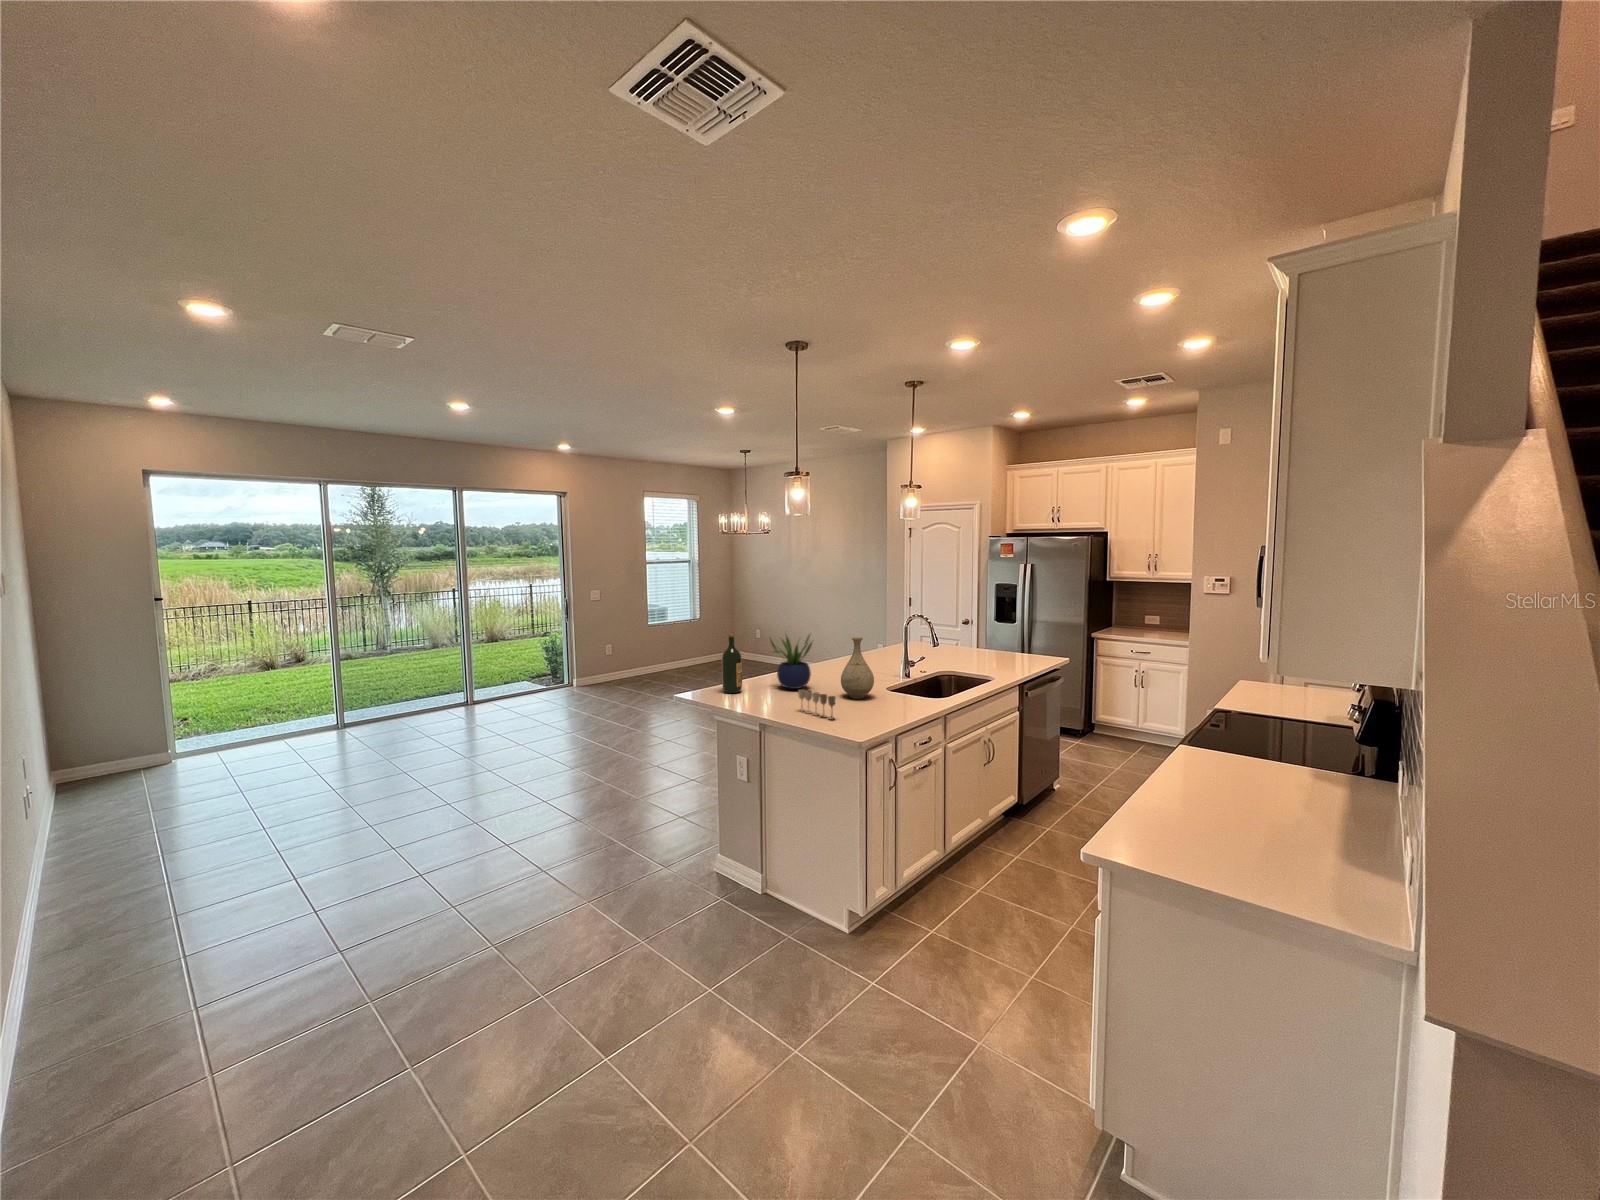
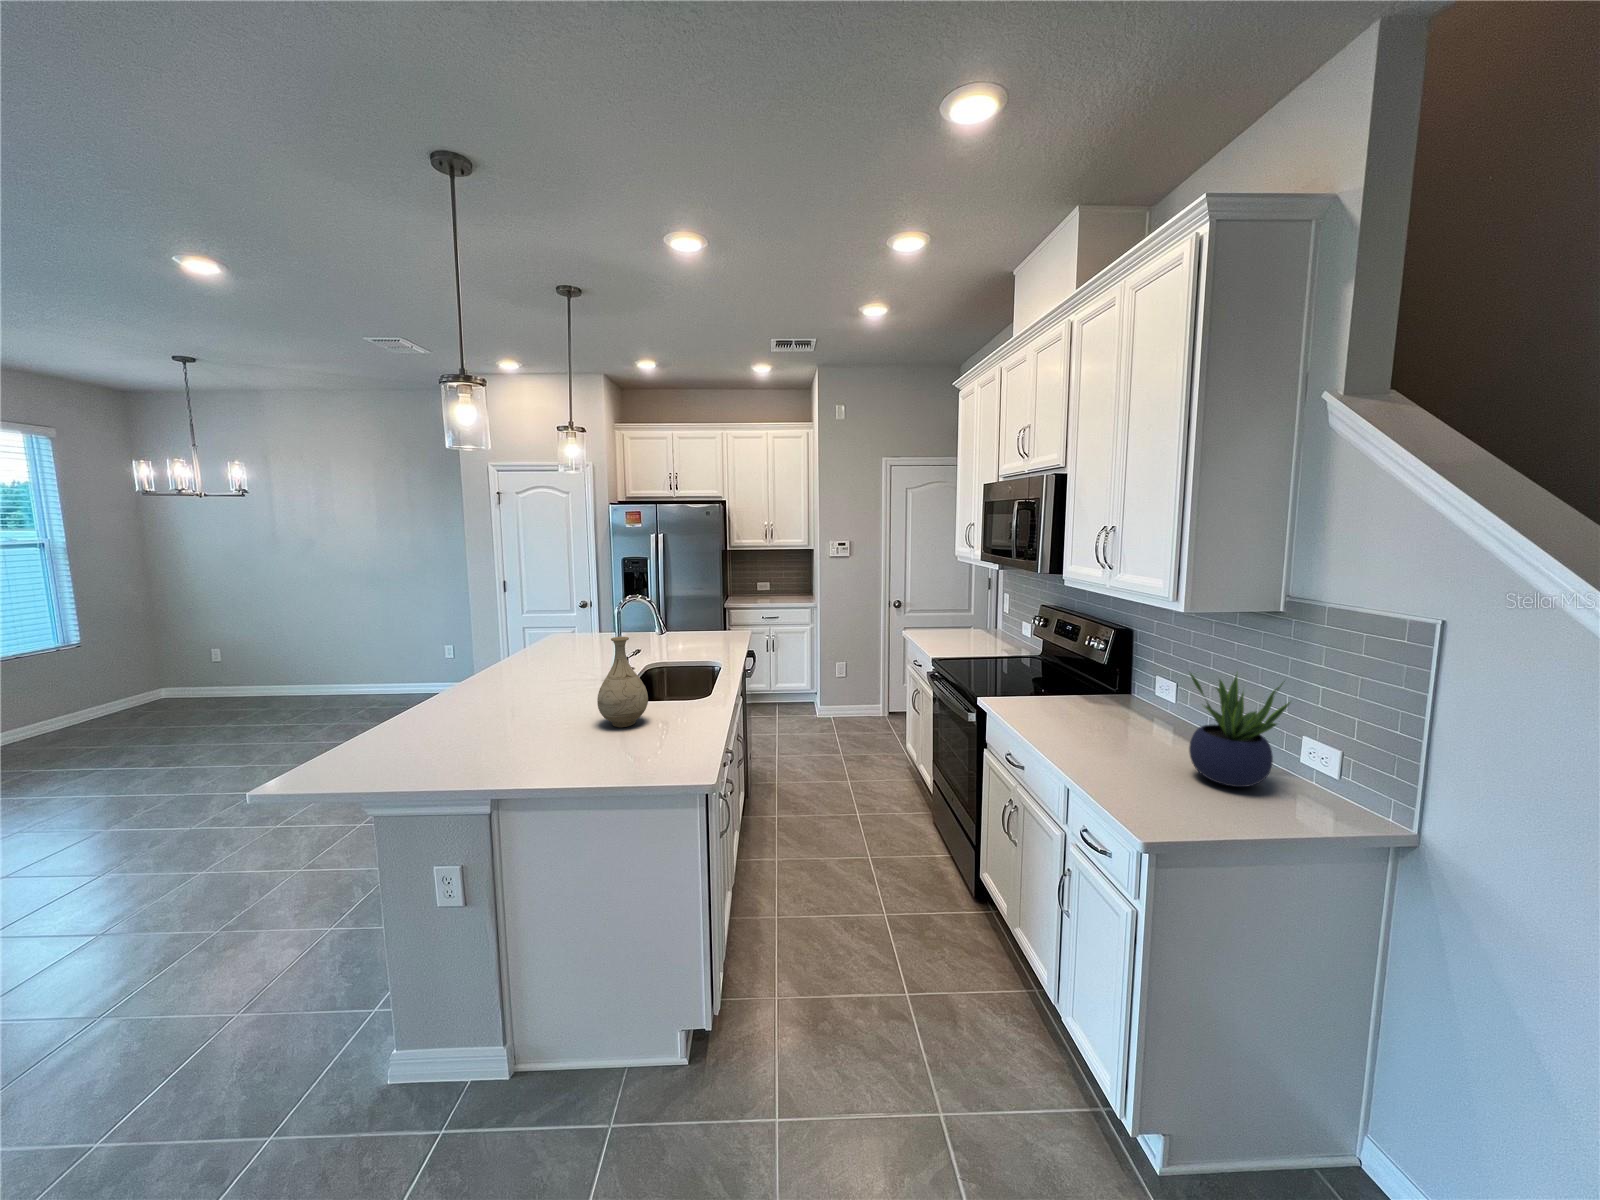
wine bottle: present [722,634,742,693] -> none [372,662,421,775]
potted plant: present [770,635,812,689] -> present [1189,674,1290,787]
wine glass: present [798,689,835,720] -> none [576,734,657,773]

